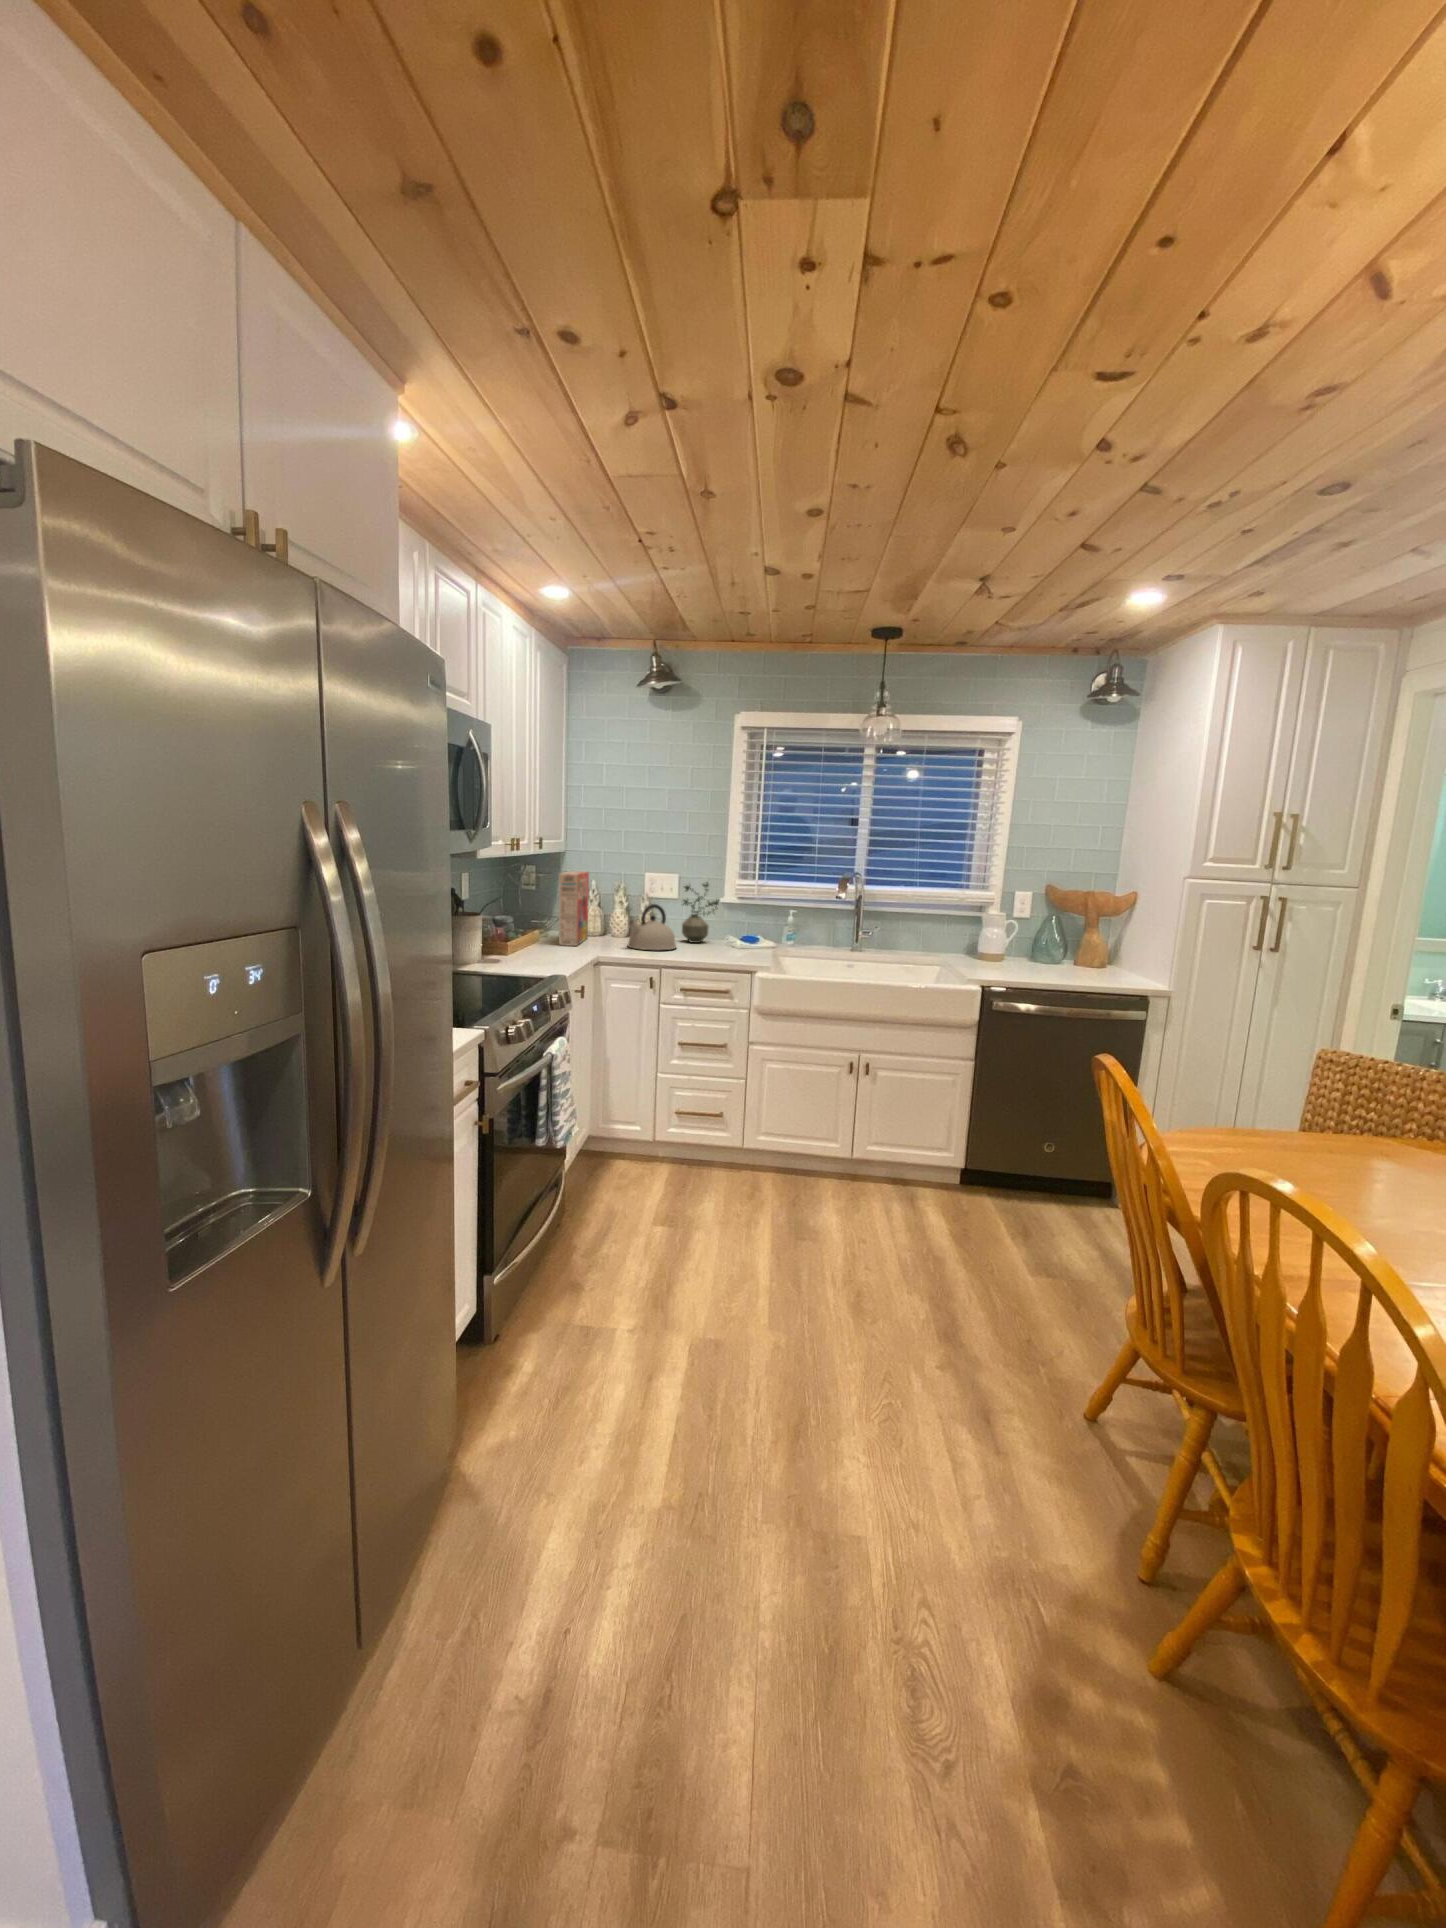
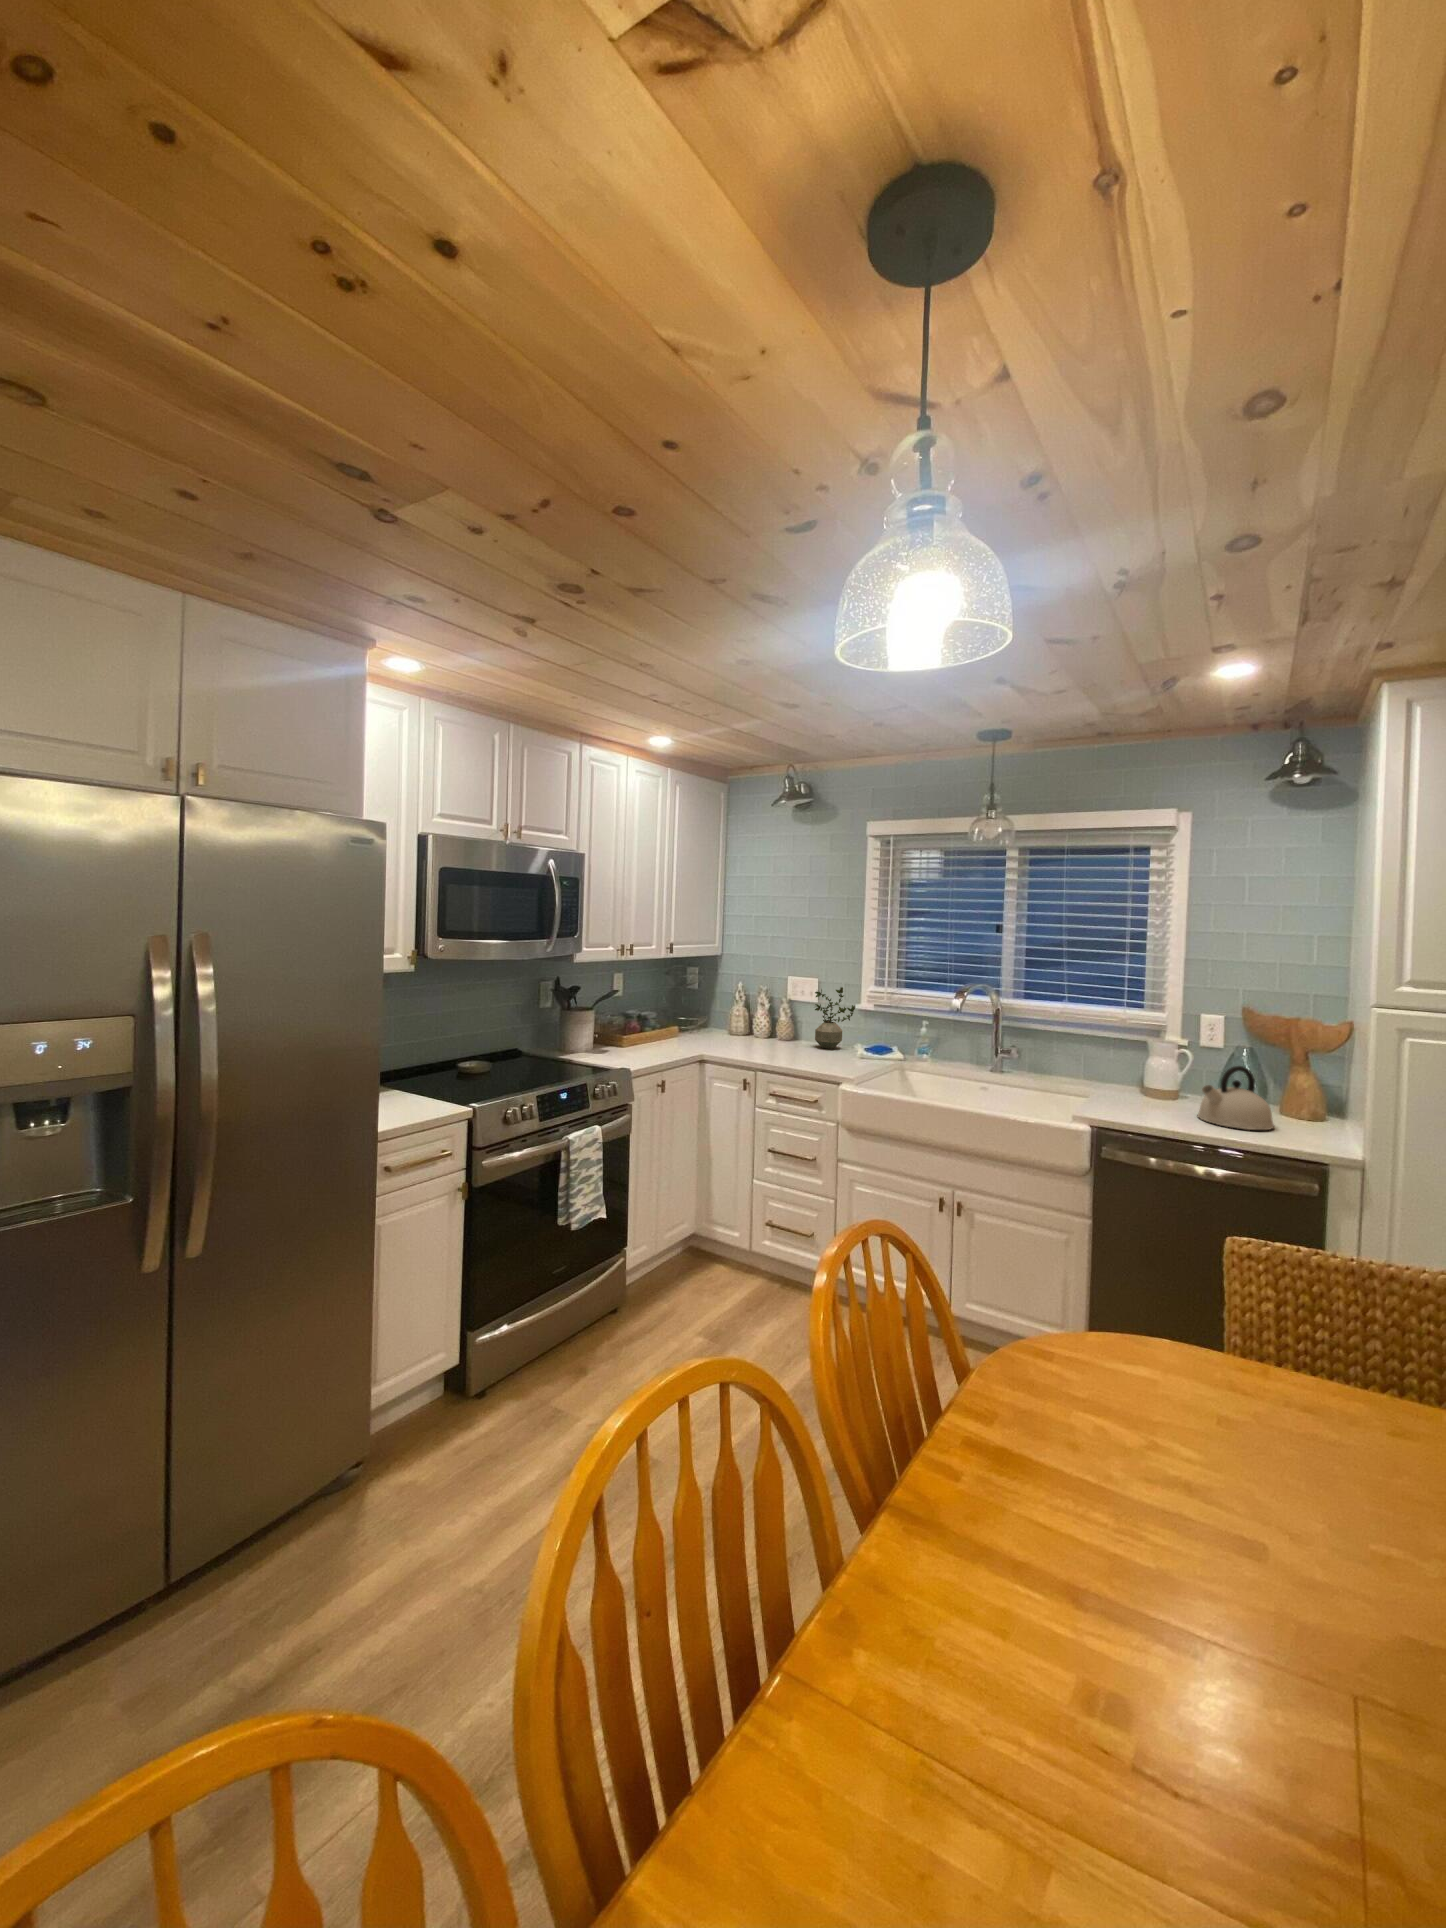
cereal box: present [559,871,589,946] -> none [686,973,728,1044]
kettle: present [628,904,676,950] -> present [1197,1066,1274,1130]

